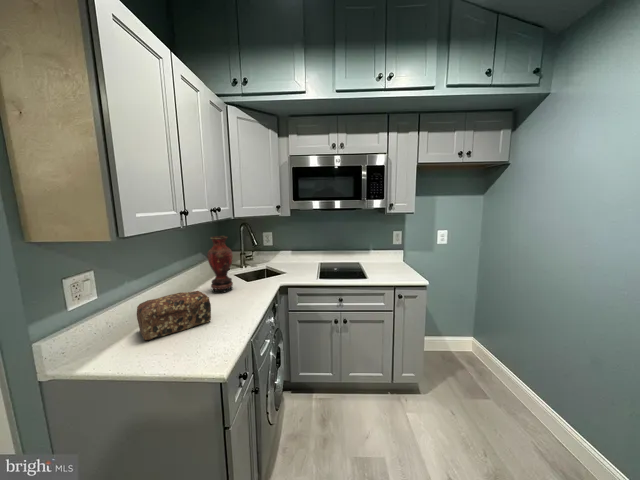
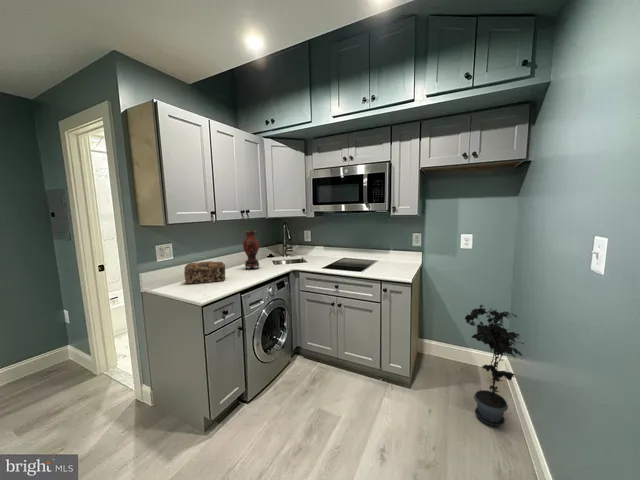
potted plant: none [477,301,539,412] -> present [465,305,524,426]

